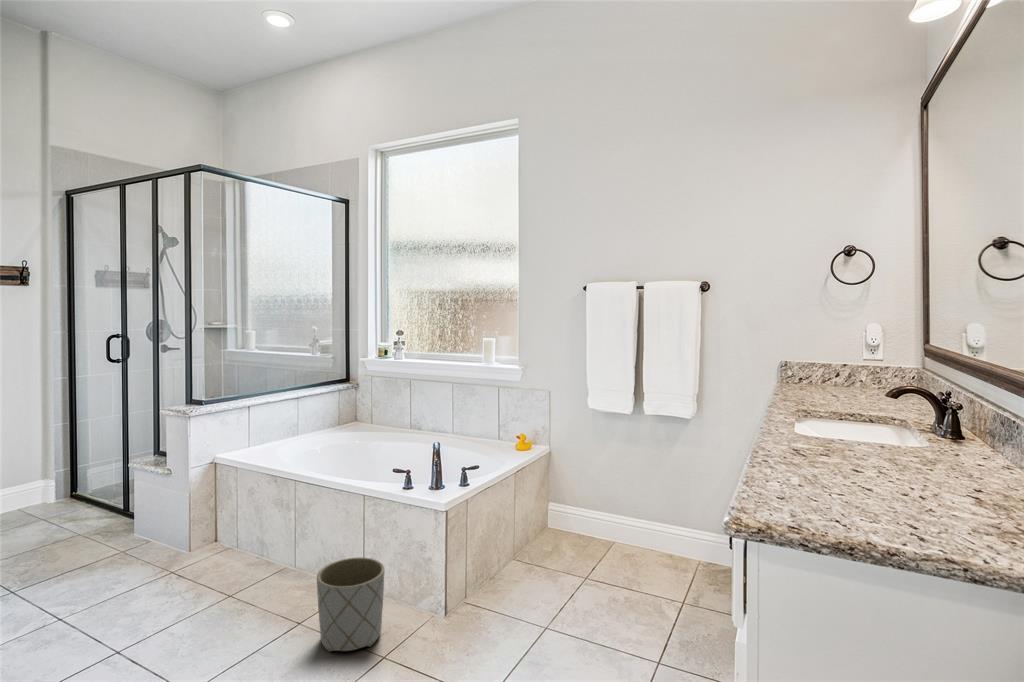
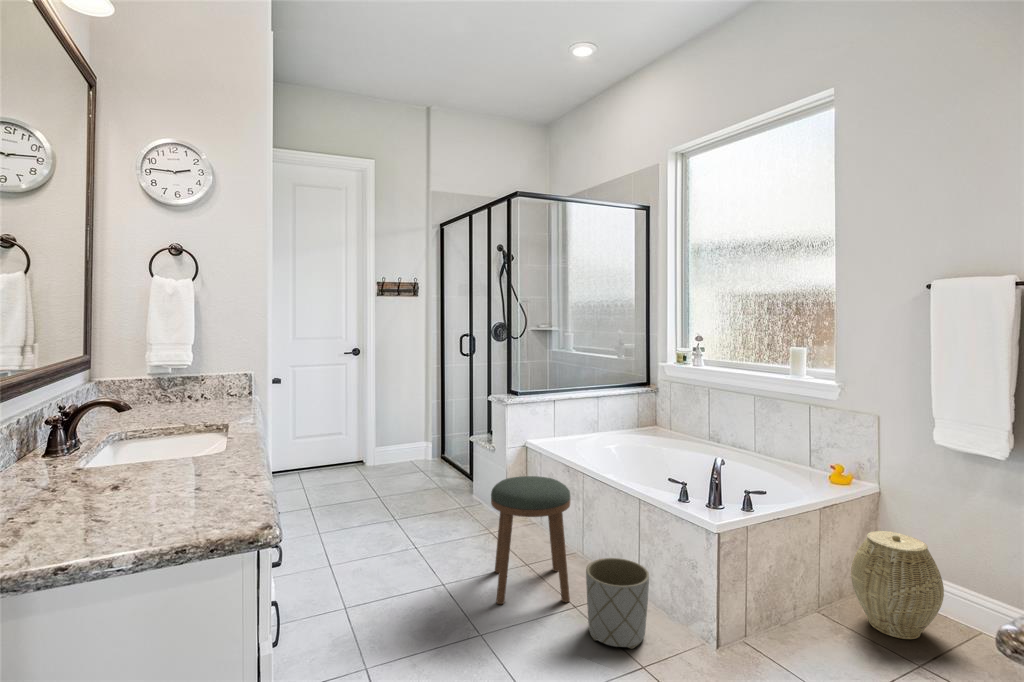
woven basket: none [540,482,600,565] -> present [851,531,944,639]
stool: none [185,489,292,651] -> present [491,476,571,604]

